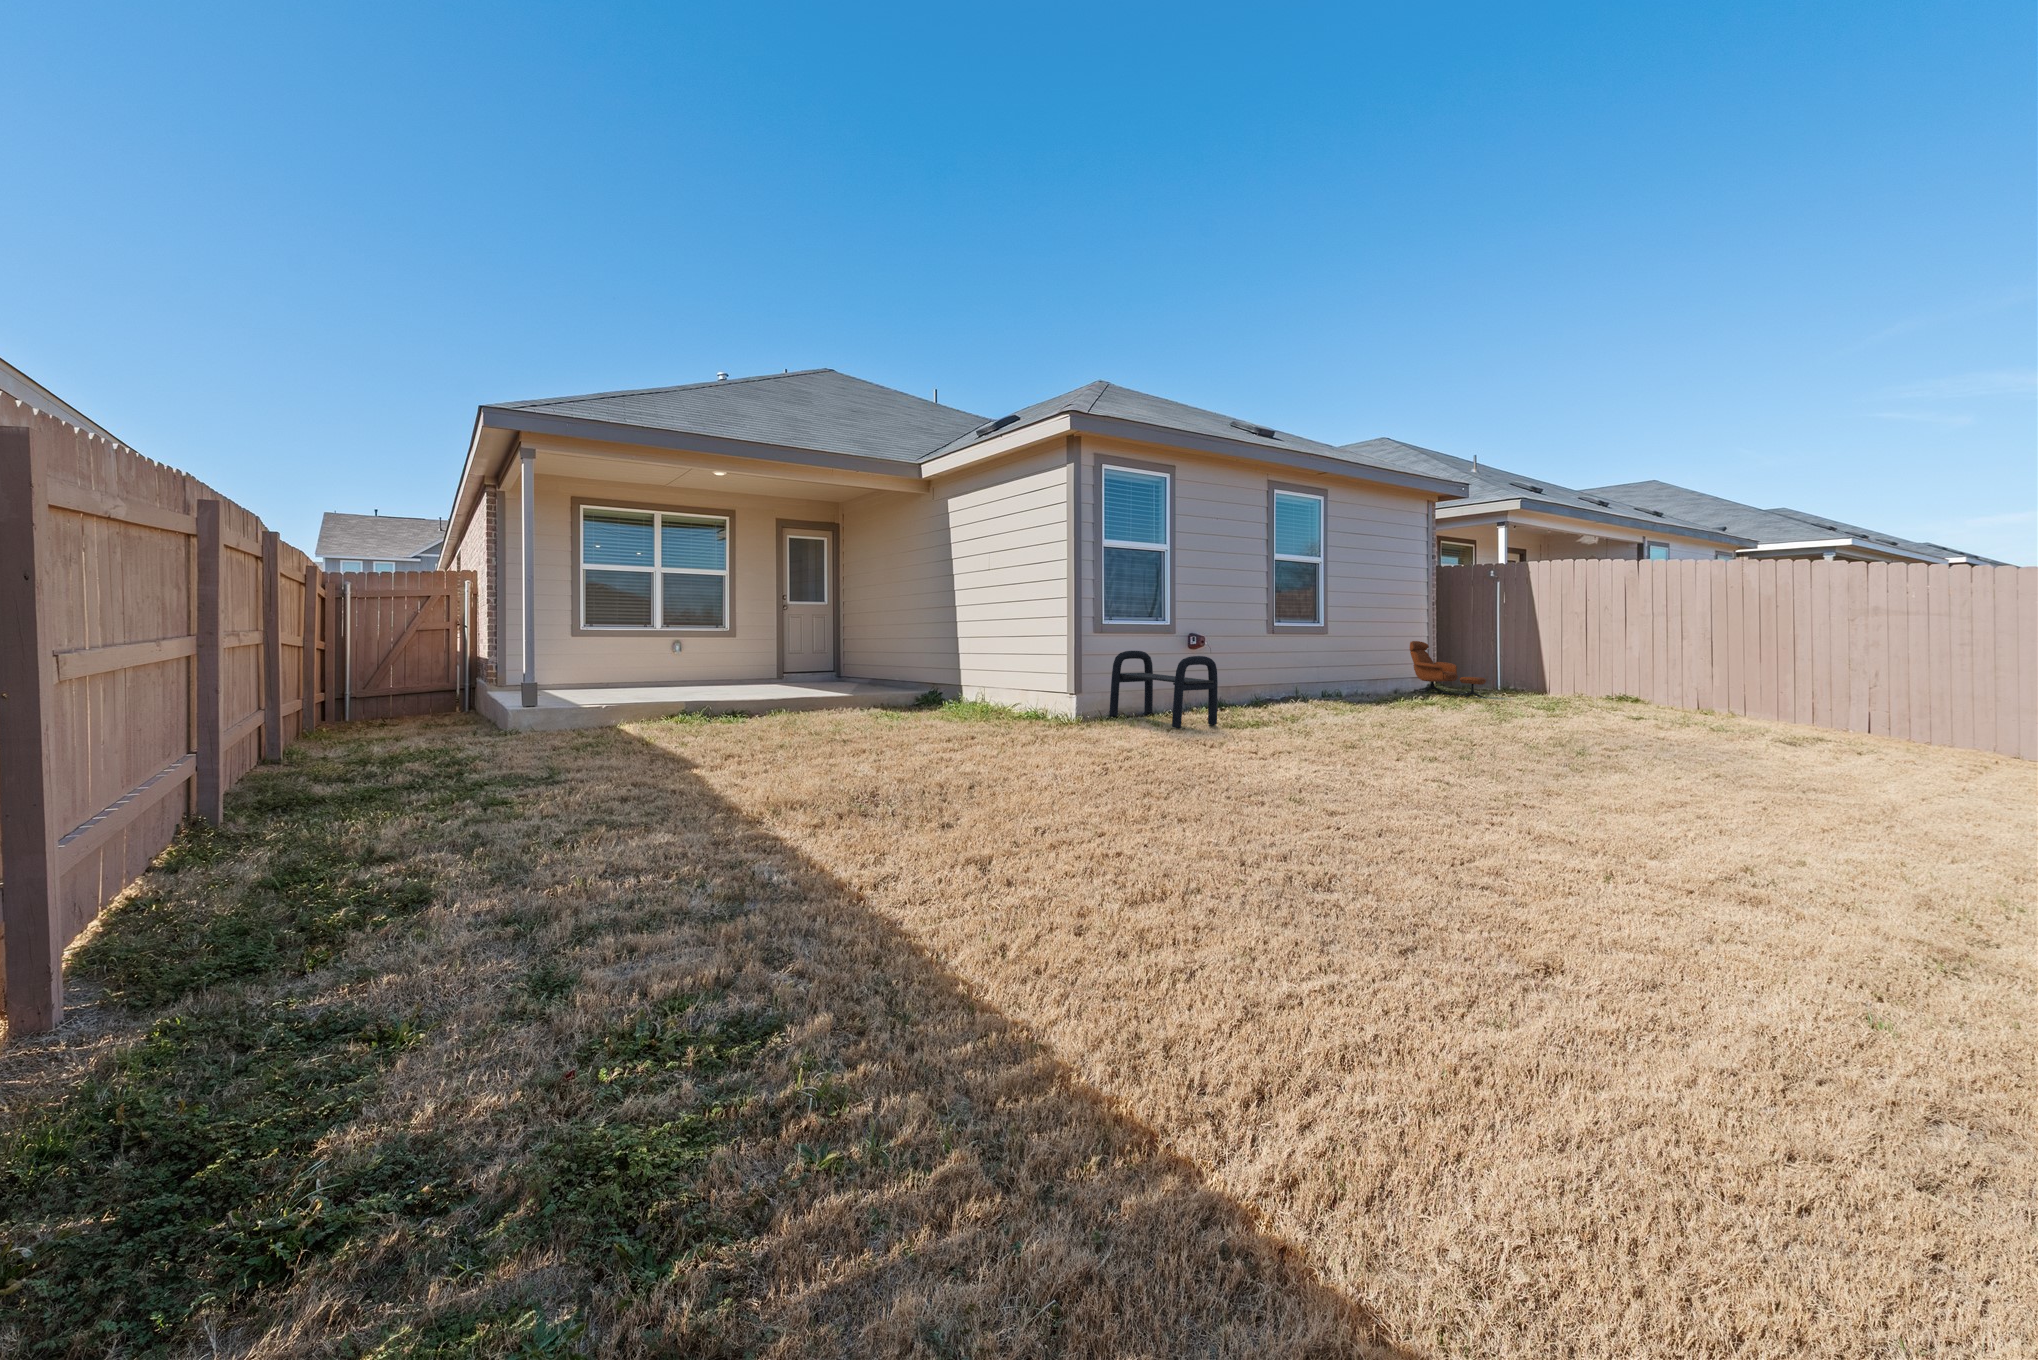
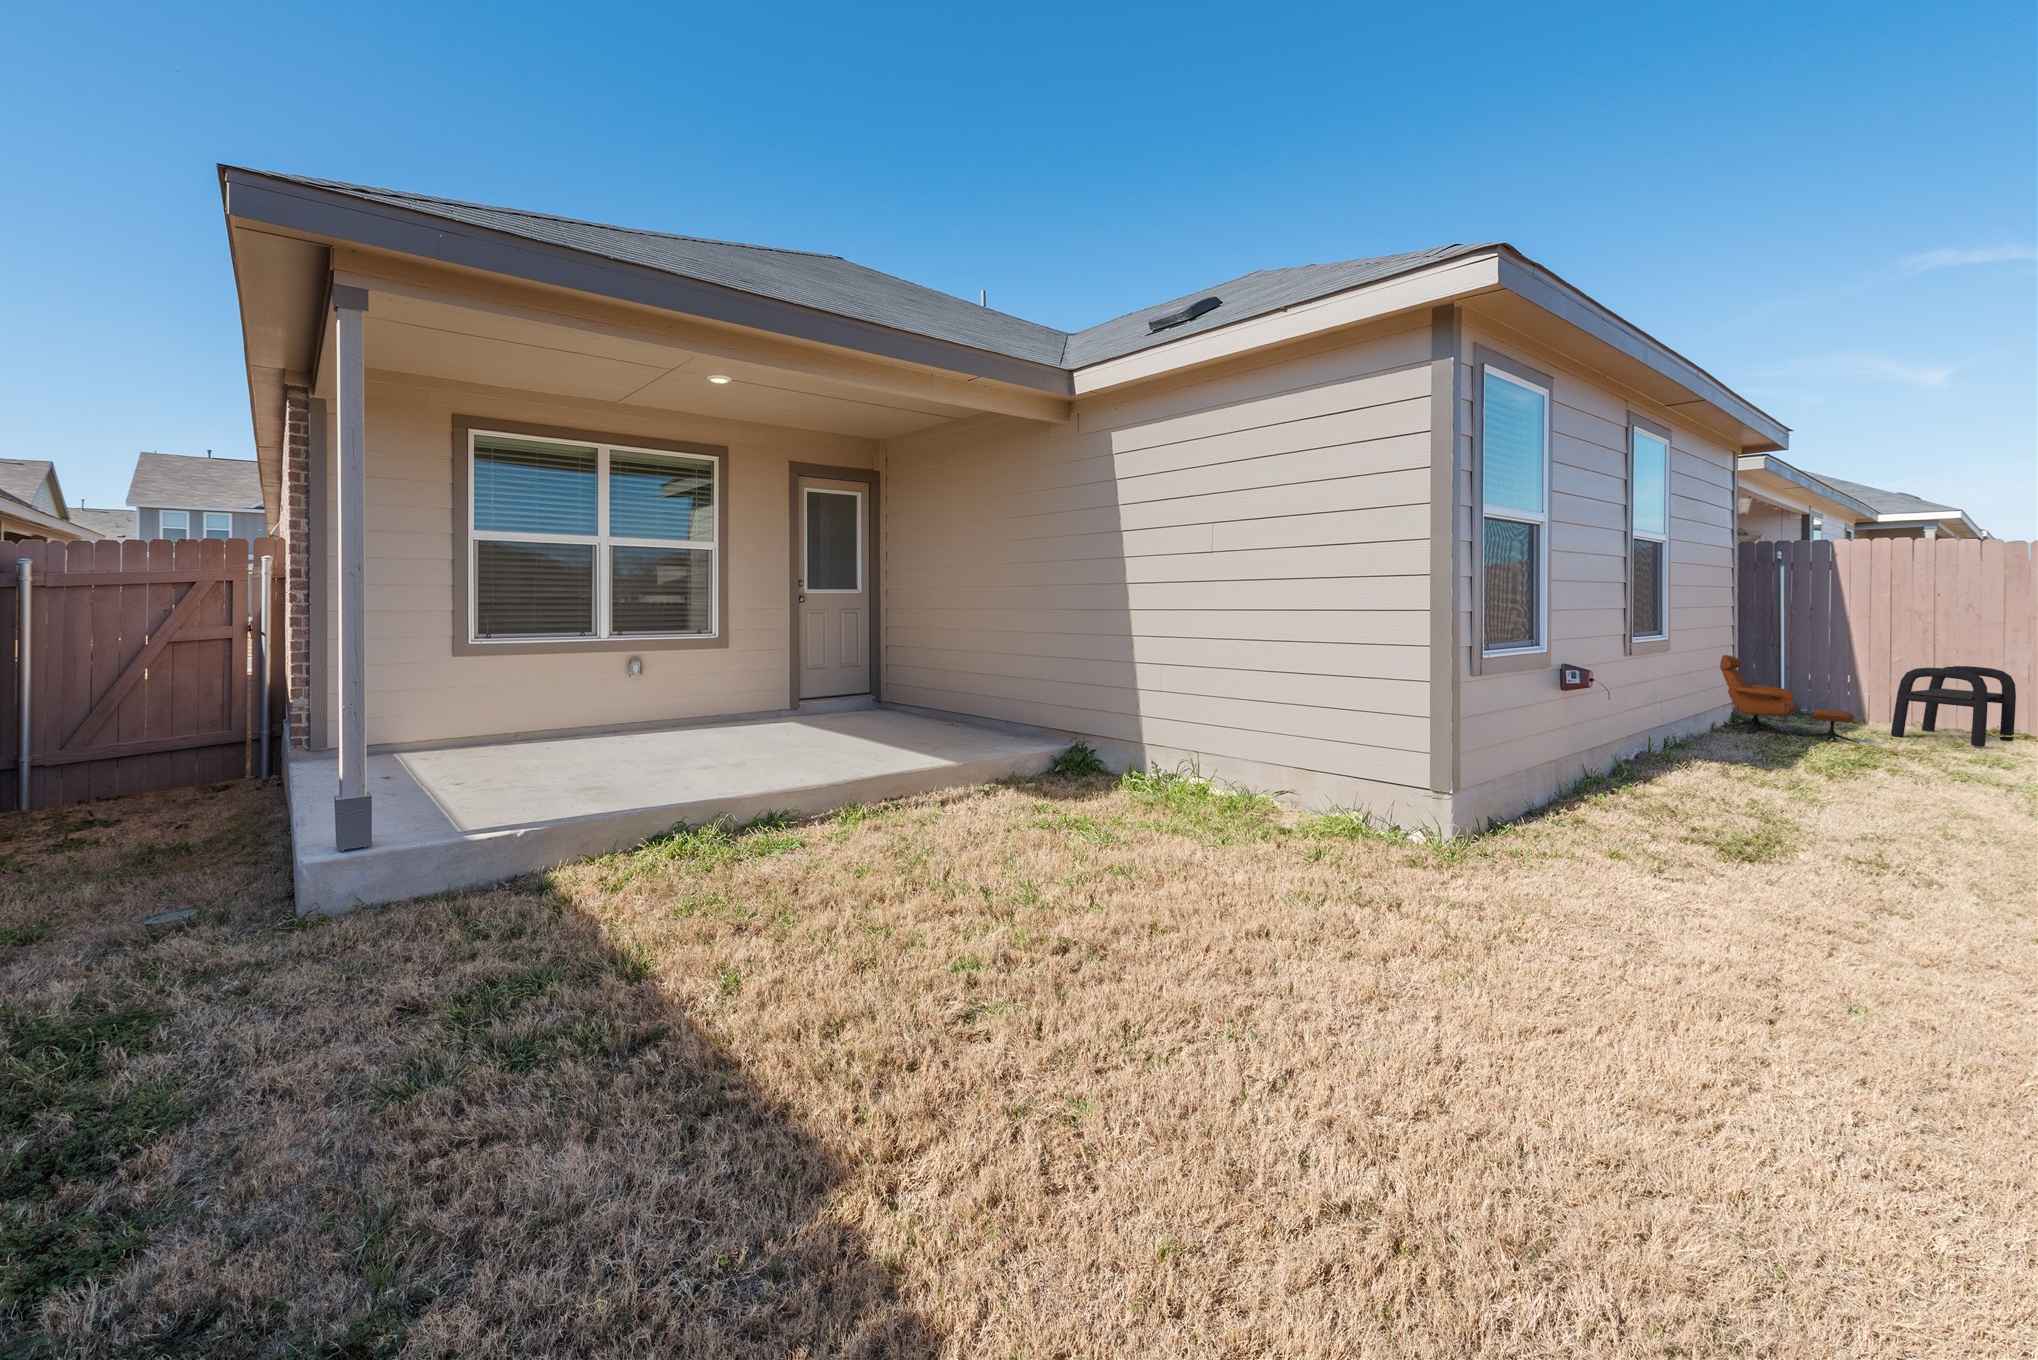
bench: present [1109,651,1218,728] -> present [1891,666,2016,747]

